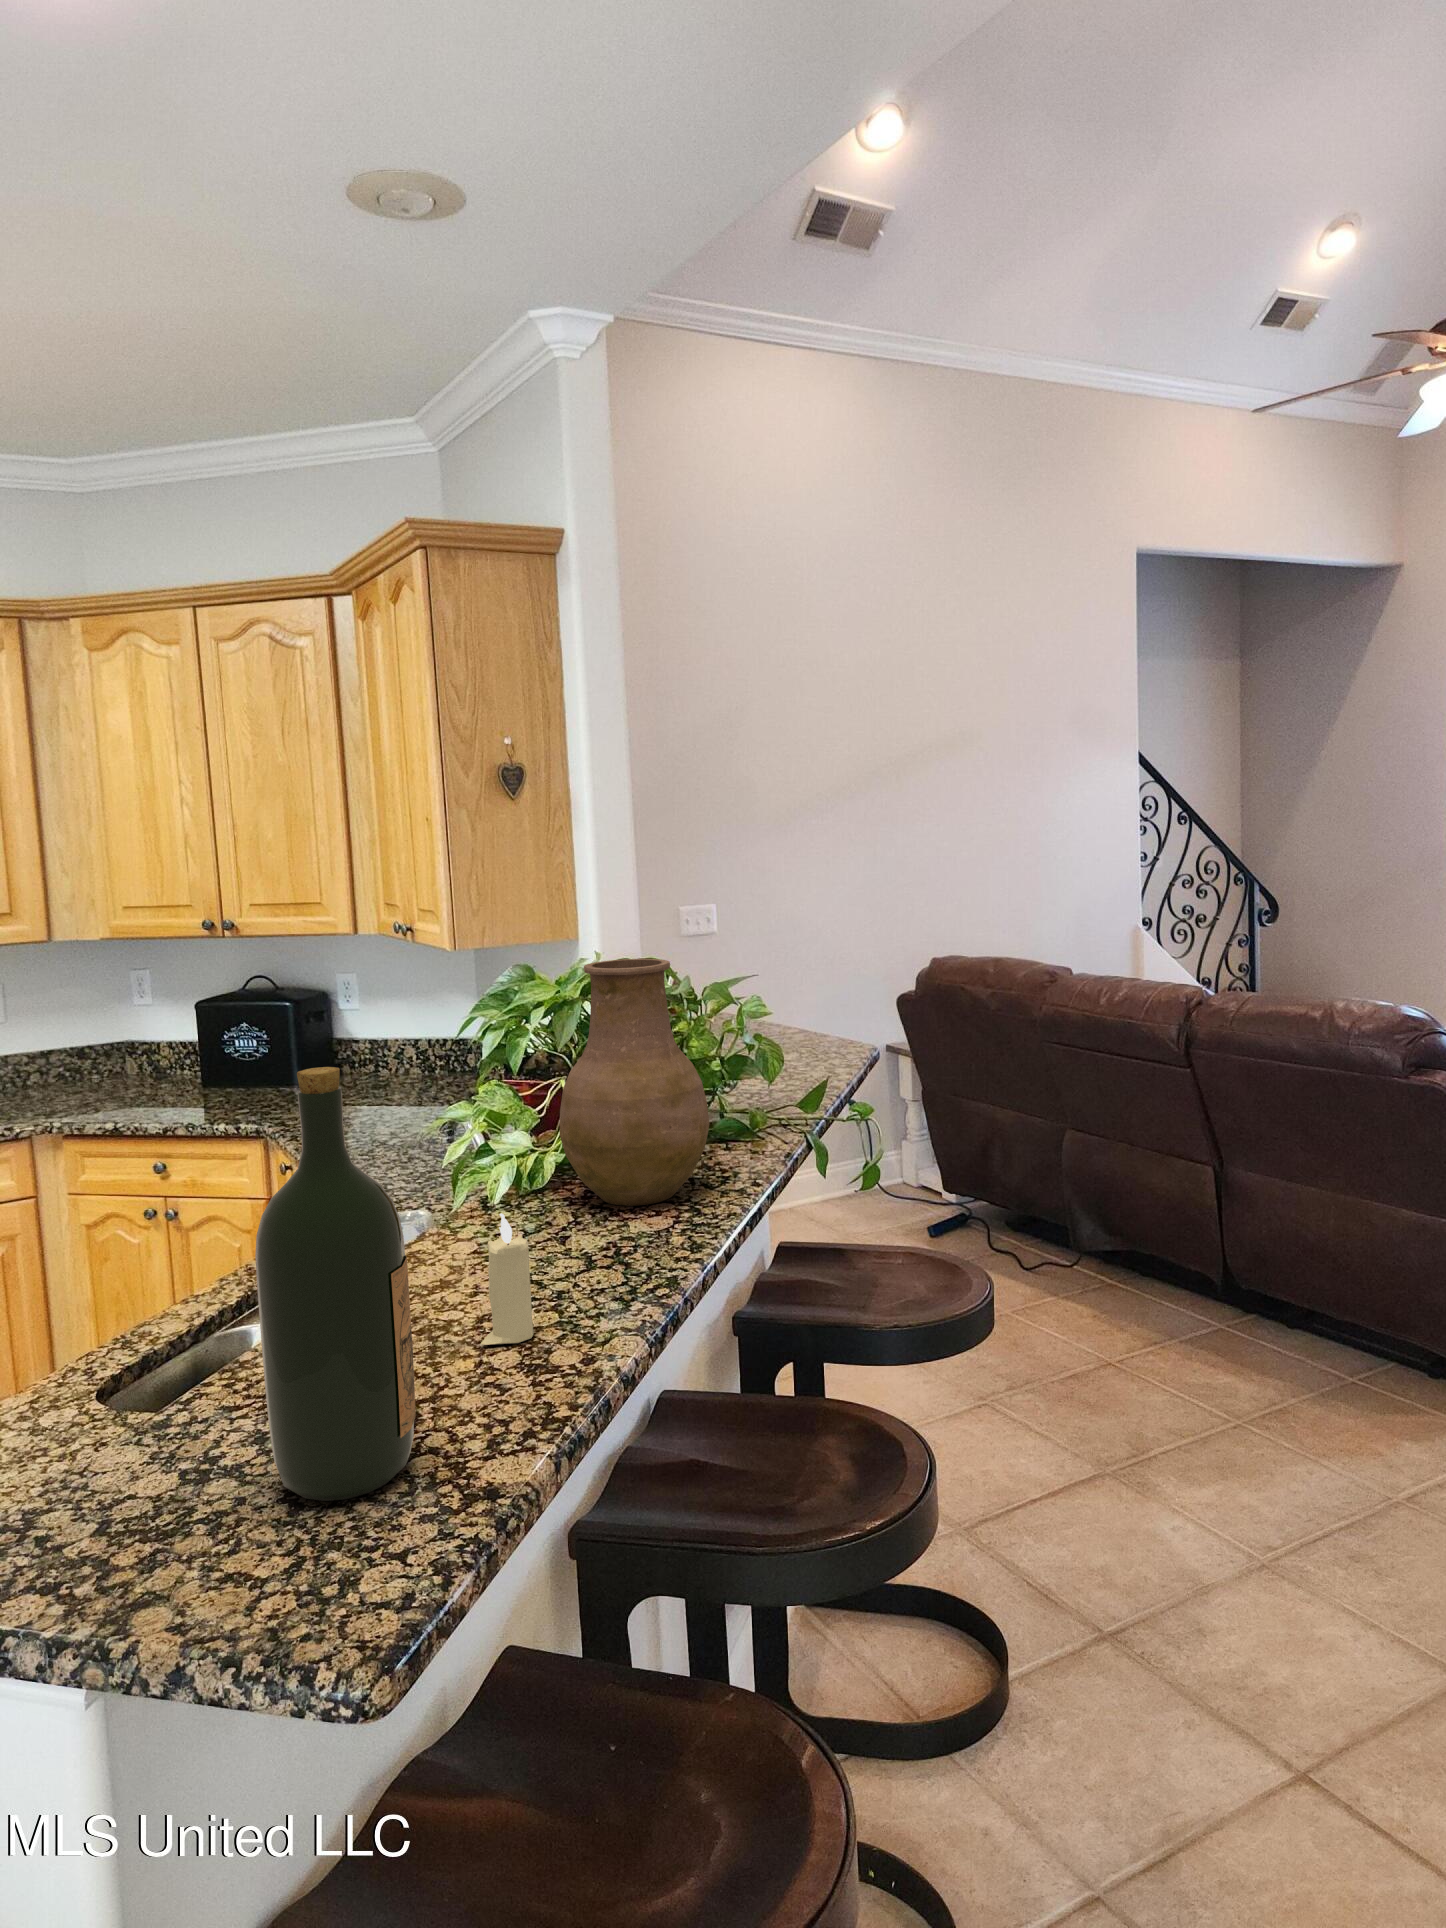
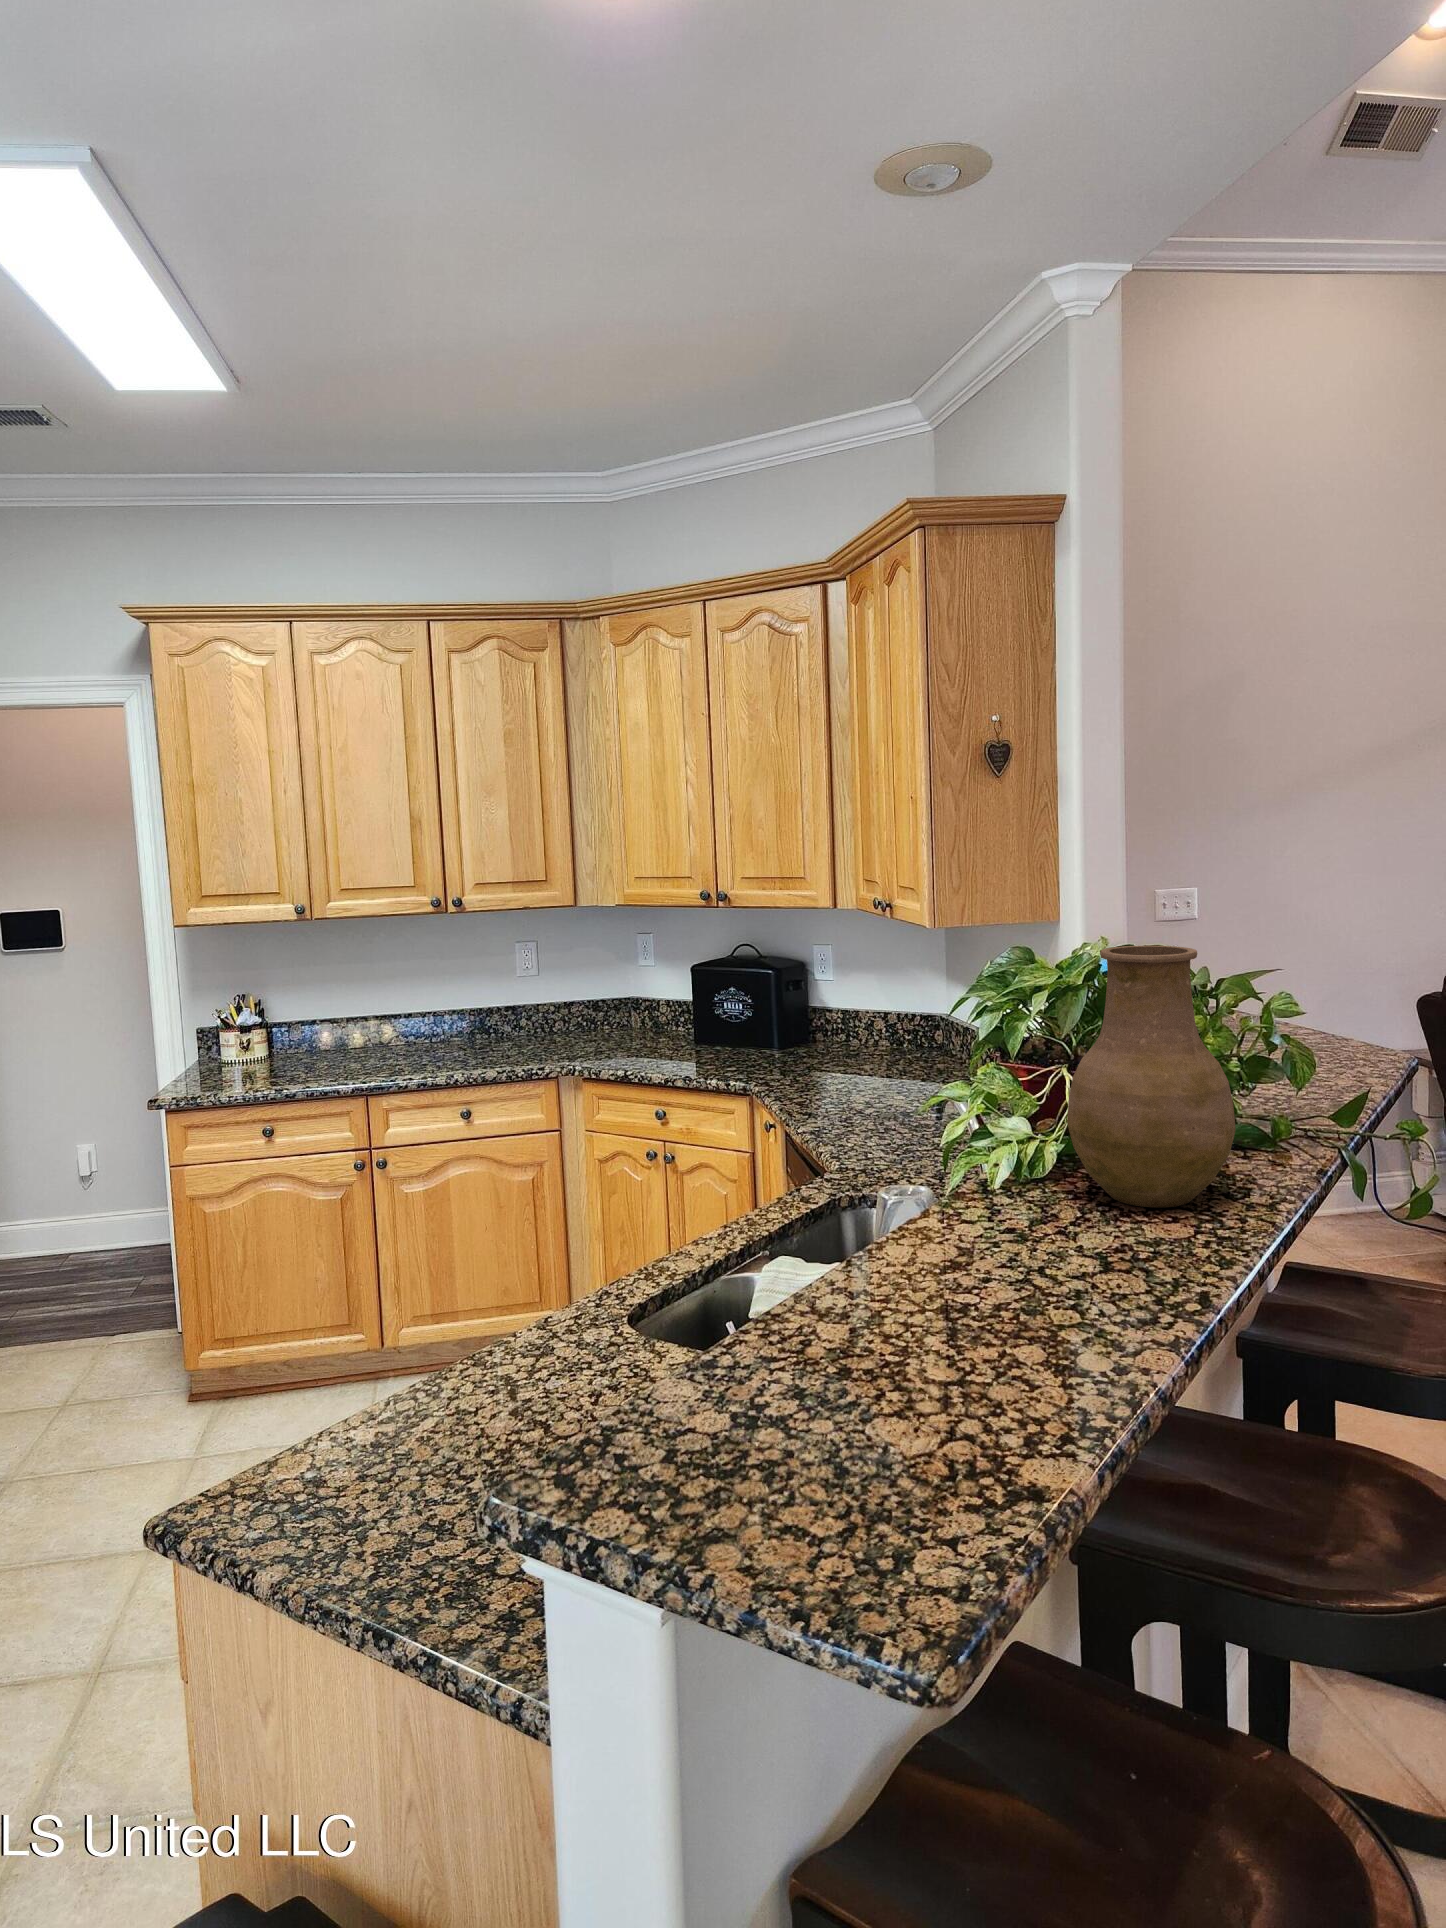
wine bottle: present [255,1067,415,1501] -> none [809,1043,954,1472]
candle: present [481,1214,533,1345] -> none [1003,1204,1057,1339]

